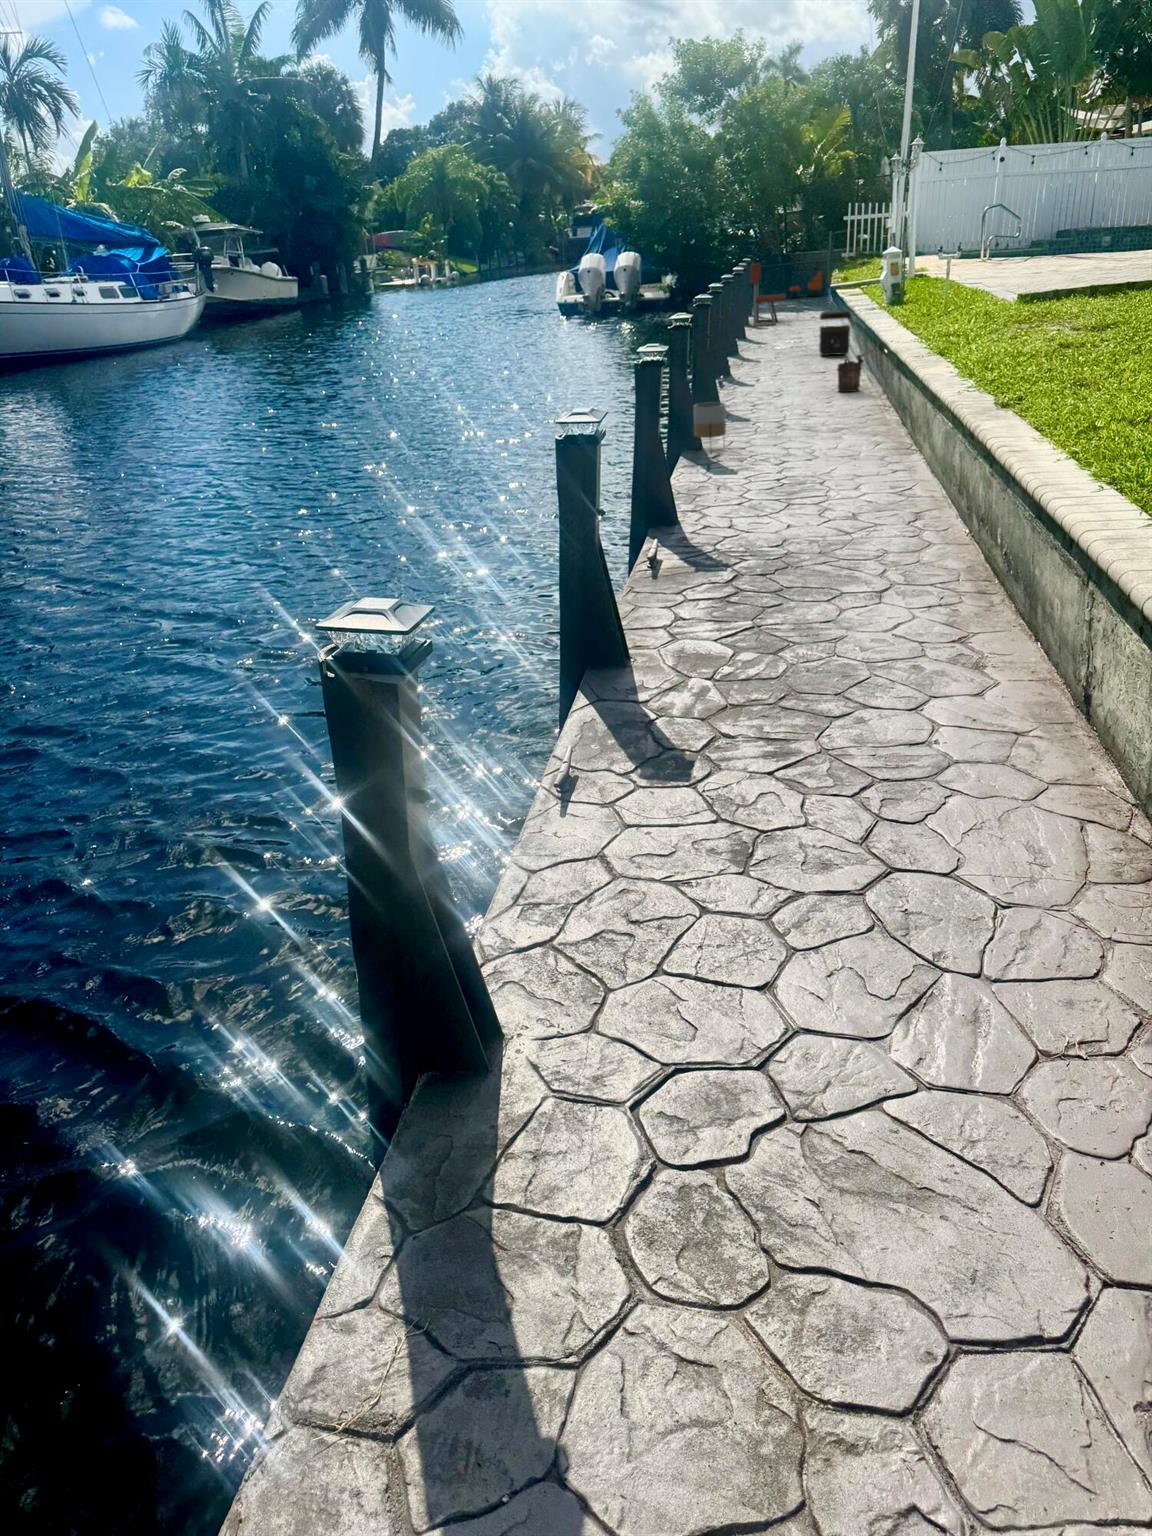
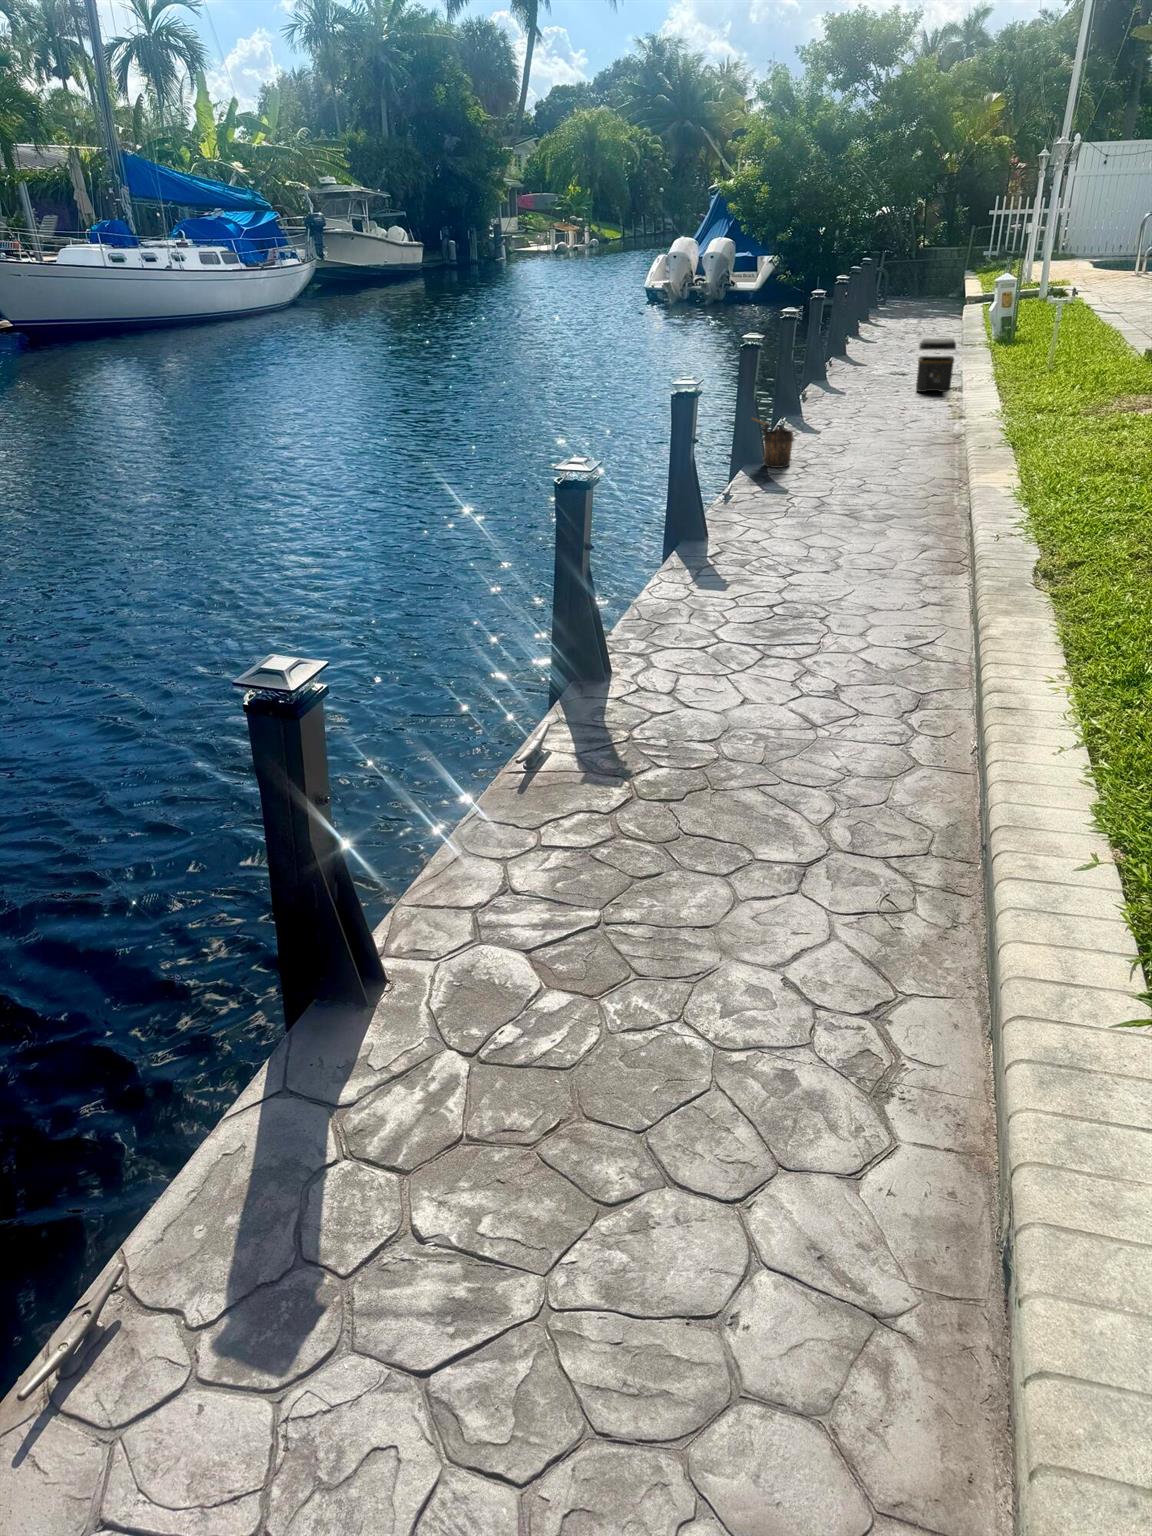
bench: present [750,263,786,326] -> none [859,266,901,339]
lounge chair: present [790,268,822,298] -> none [914,262,957,302]
bucket: present [837,350,872,392] -> present [751,418,794,468]
planter: present [694,402,726,439] -> none [697,480,738,547]

